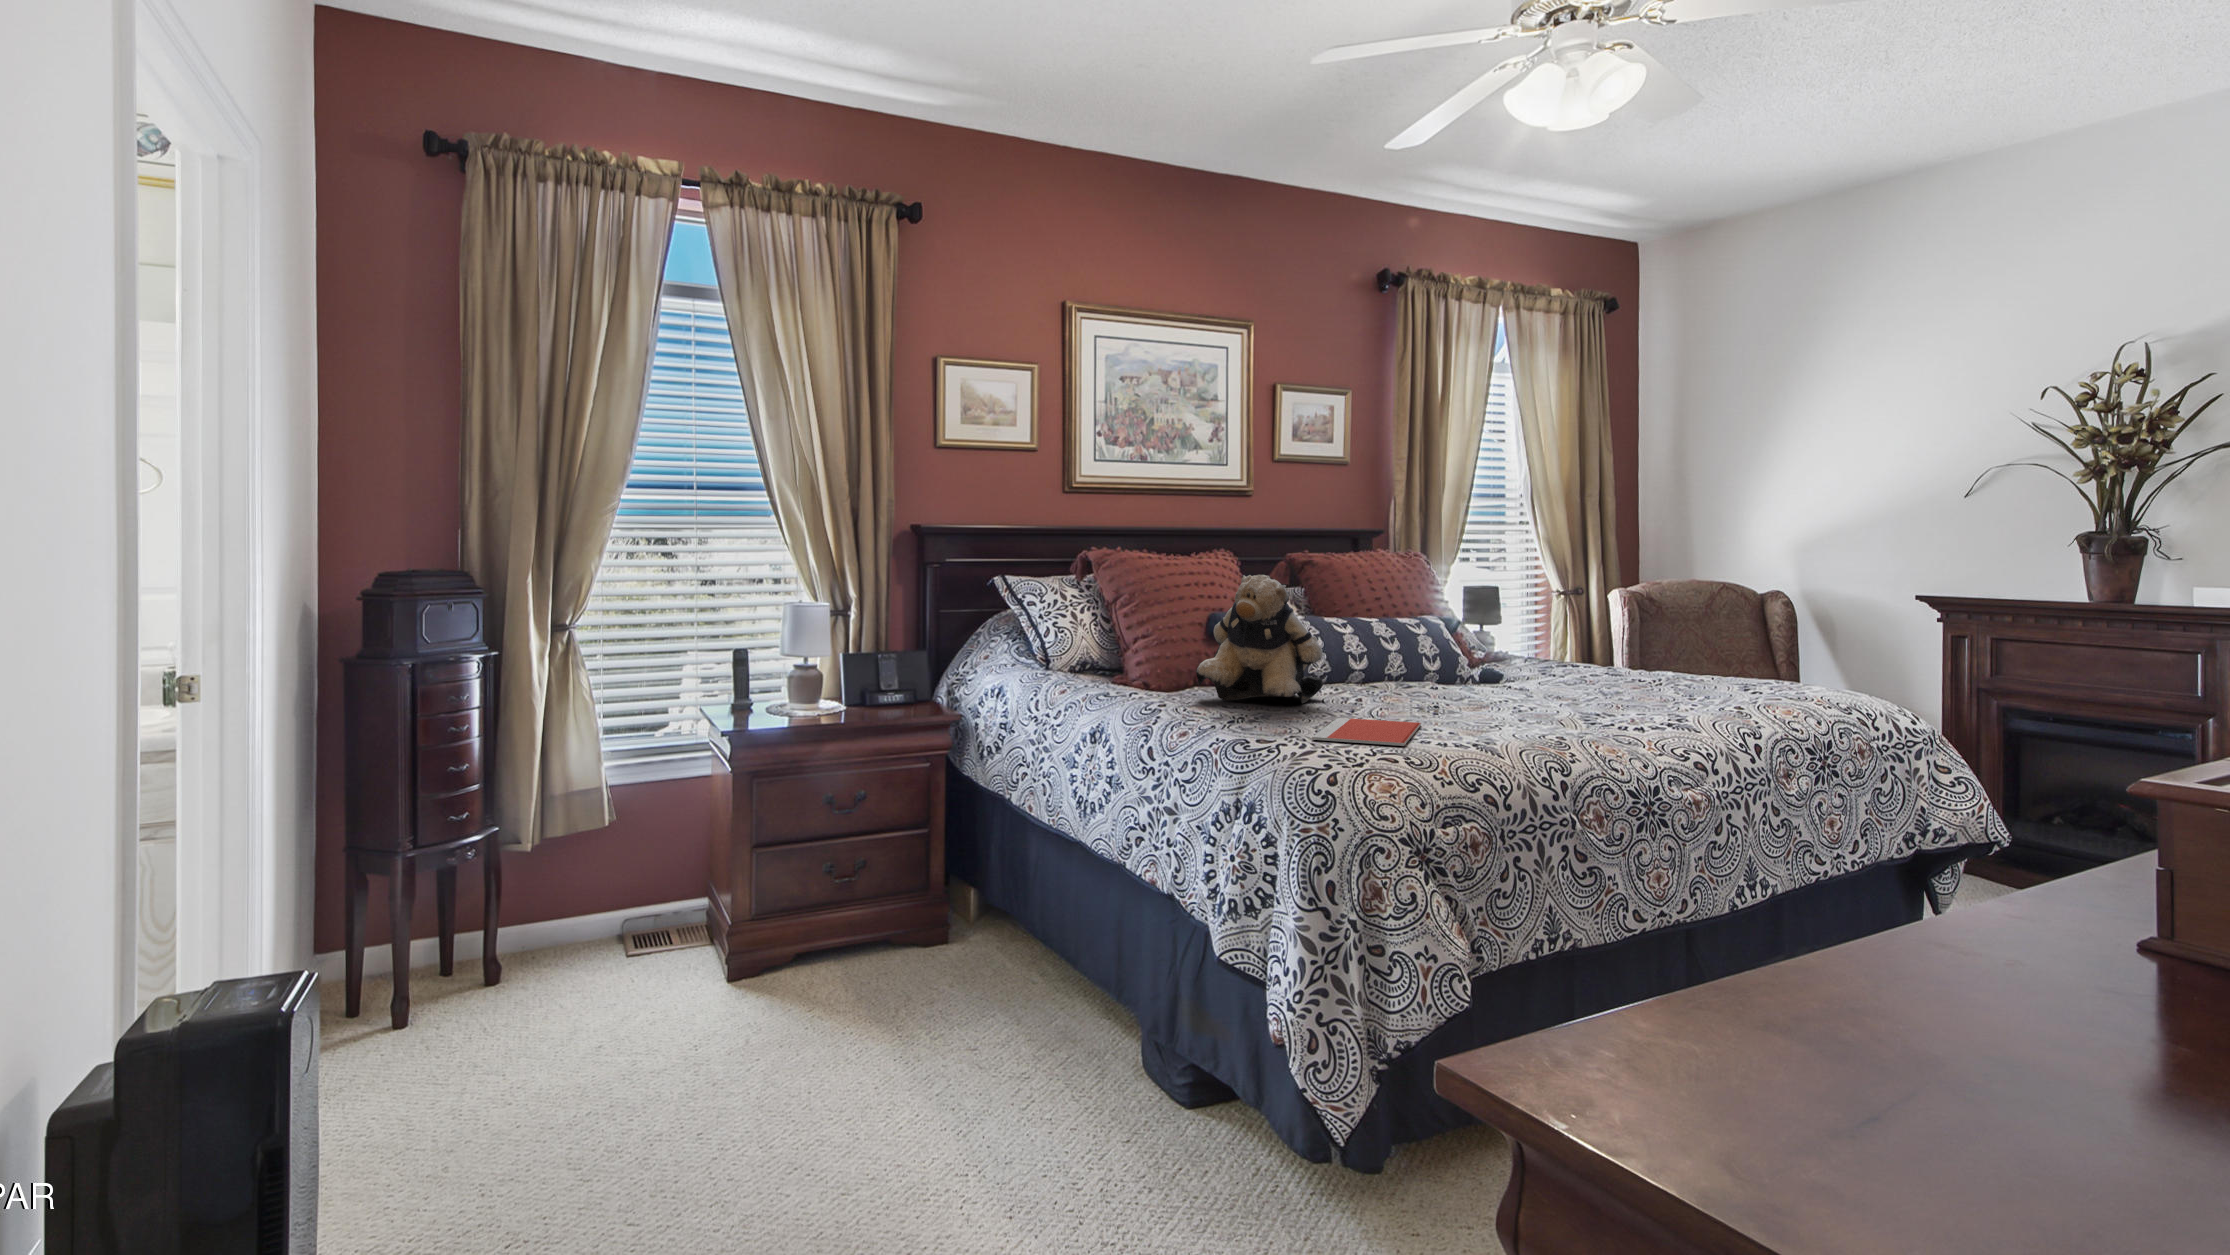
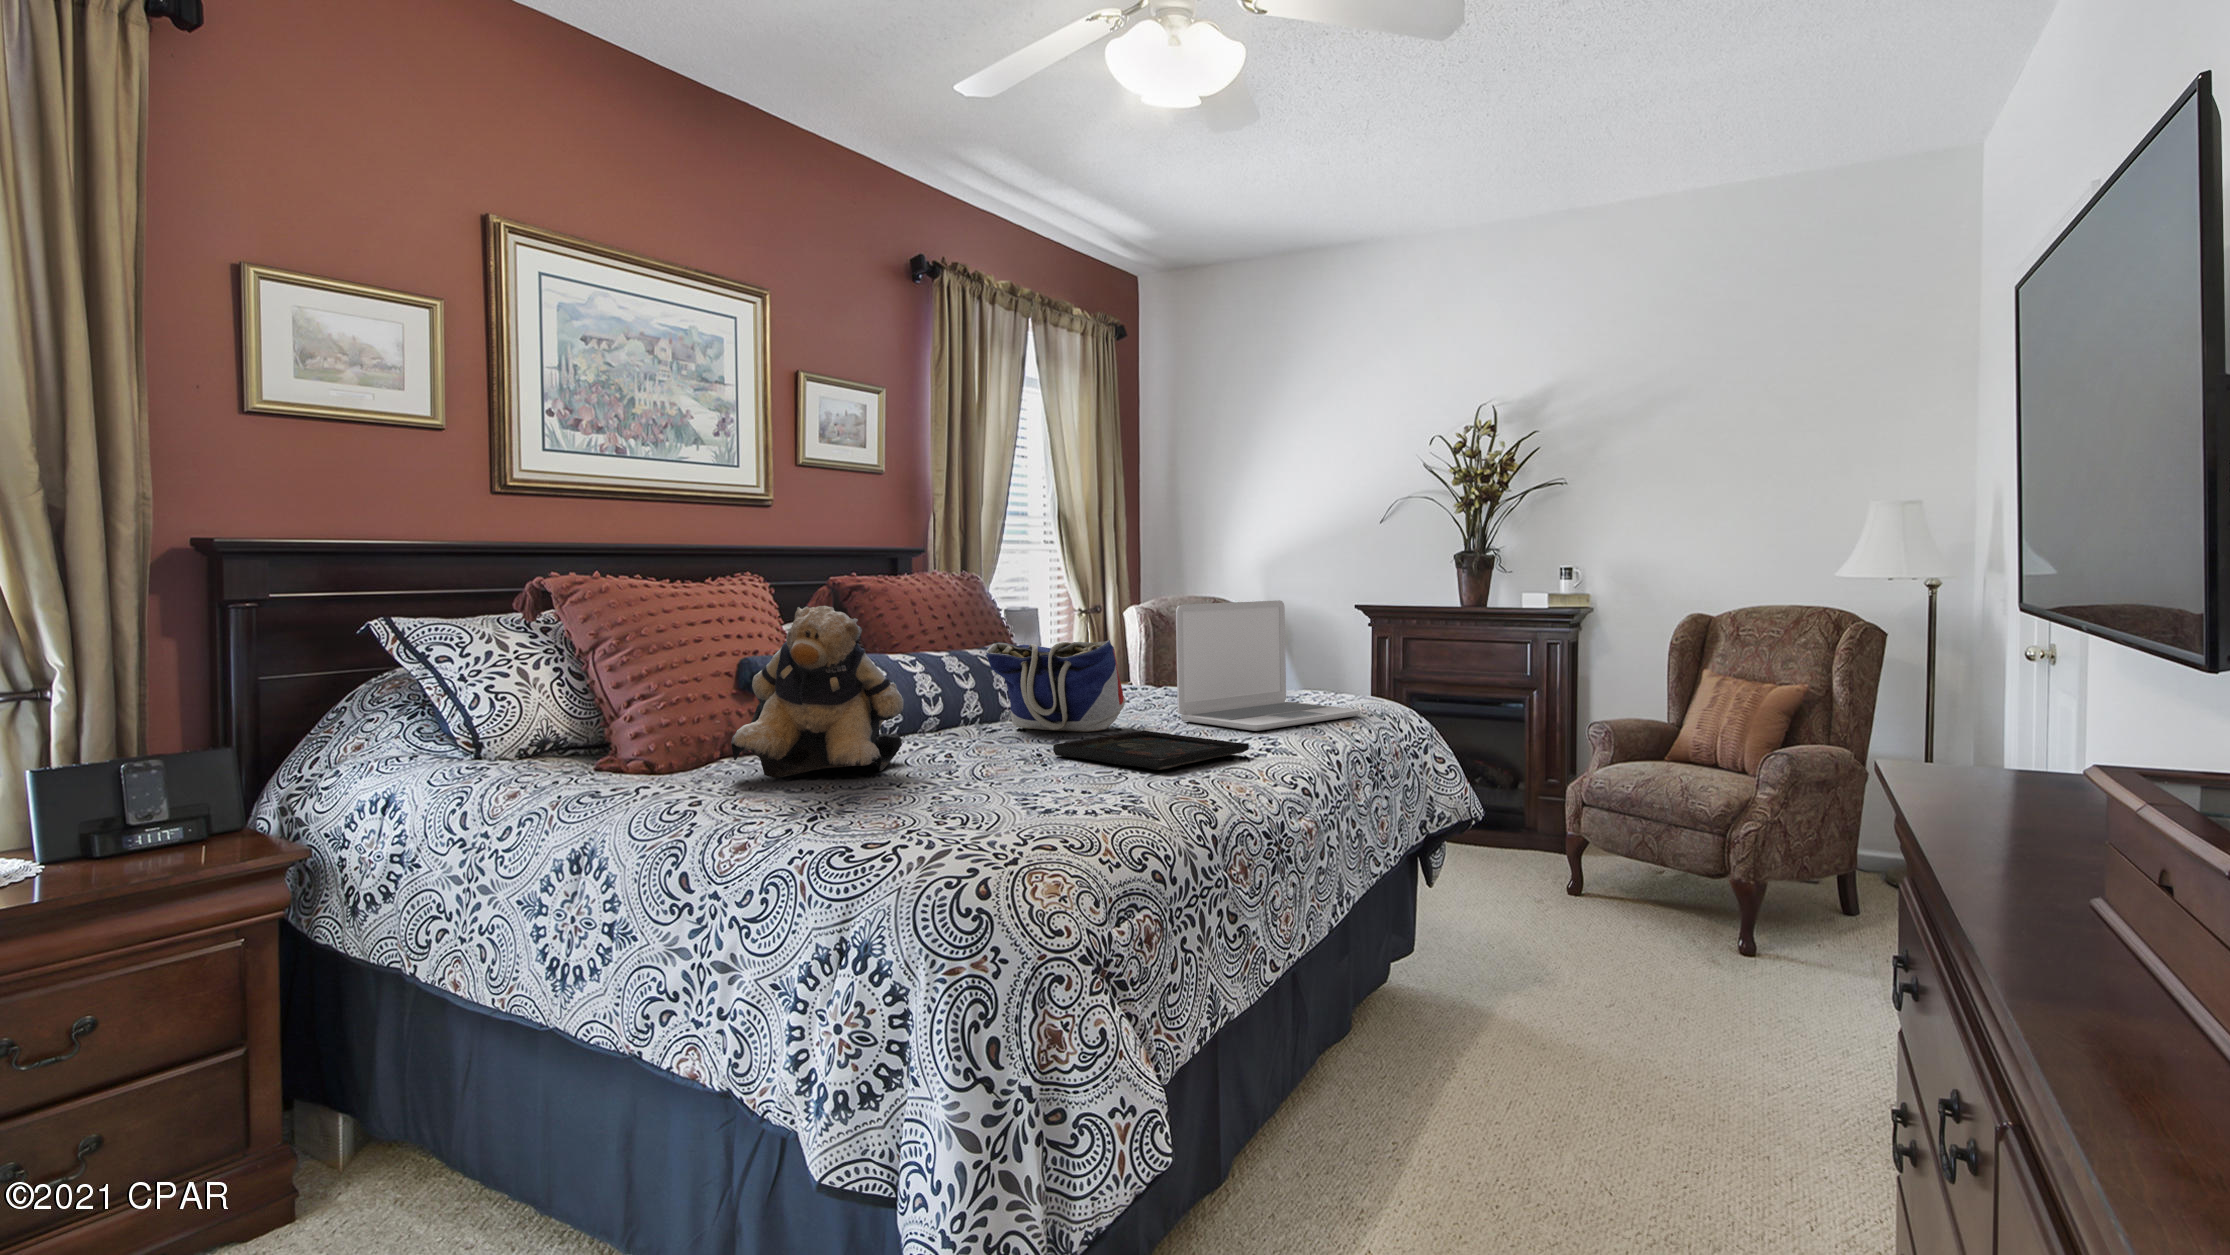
laptop: none [1594,582,1809,706] -> present [1176,600,1361,731]
tote bag: none [1408,611,1538,693] -> present [986,640,1126,732]
tray: none [1449,694,1634,724] -> present [1053,731,1249,770]
notebook: present [1312,718,1421,746] -> none [928,784,1048,829]

